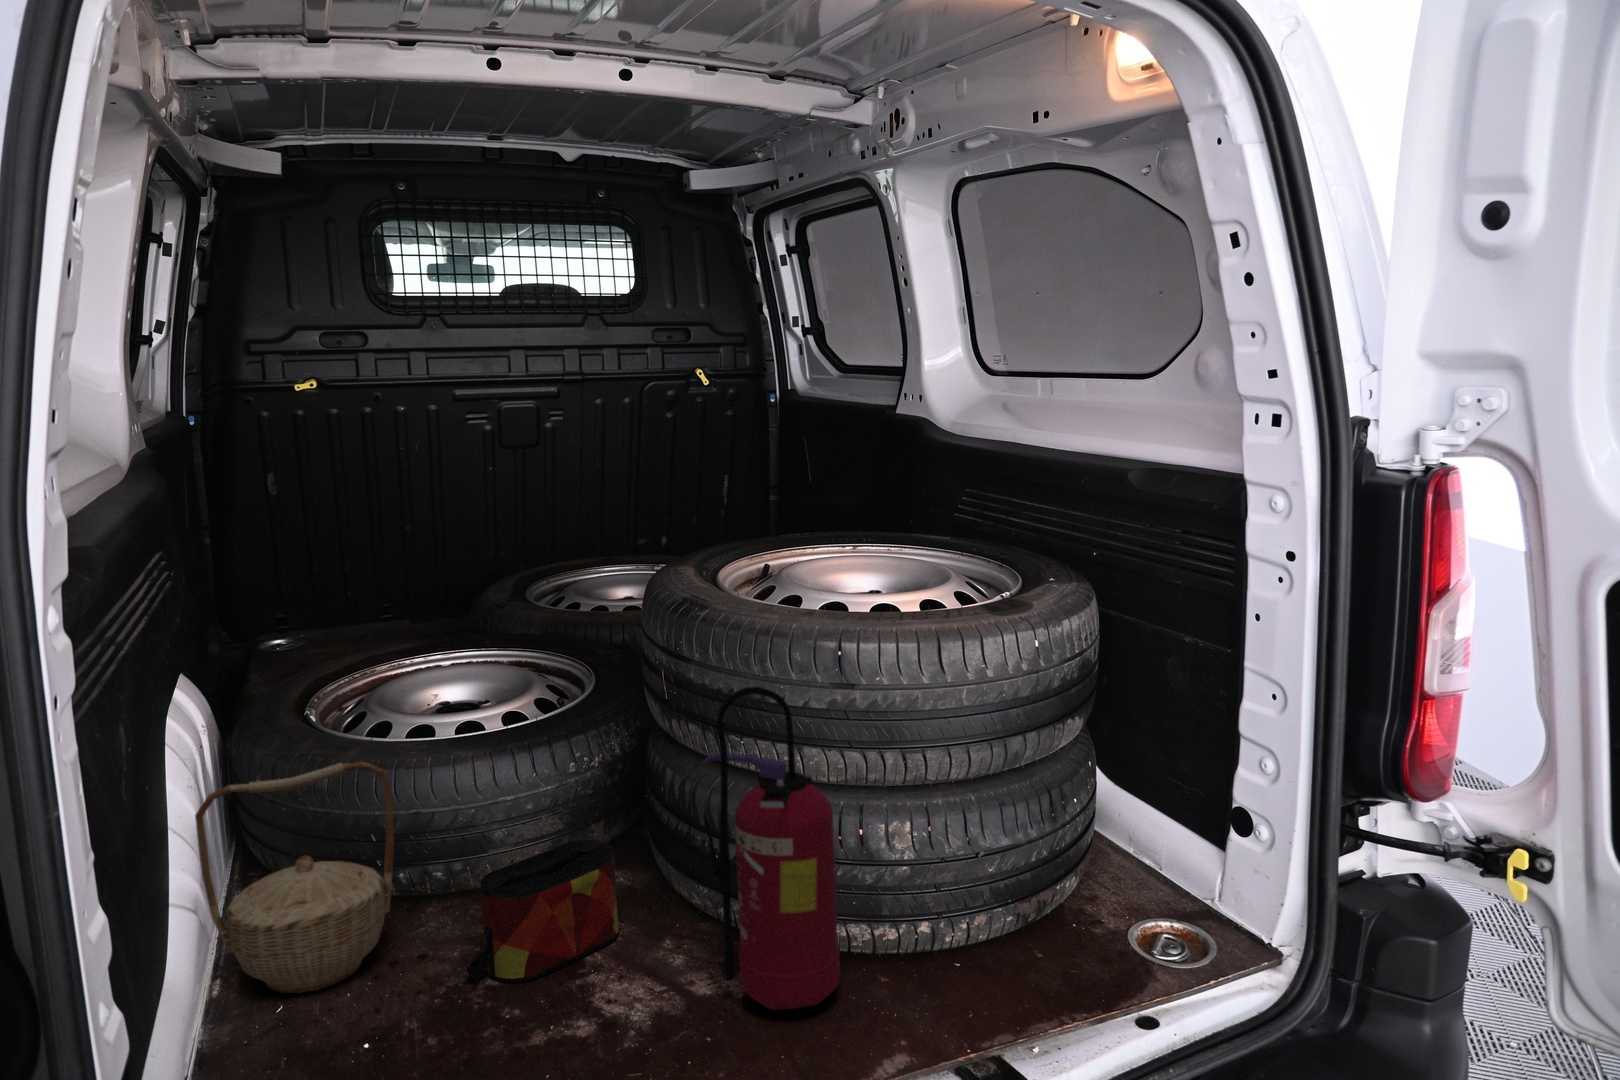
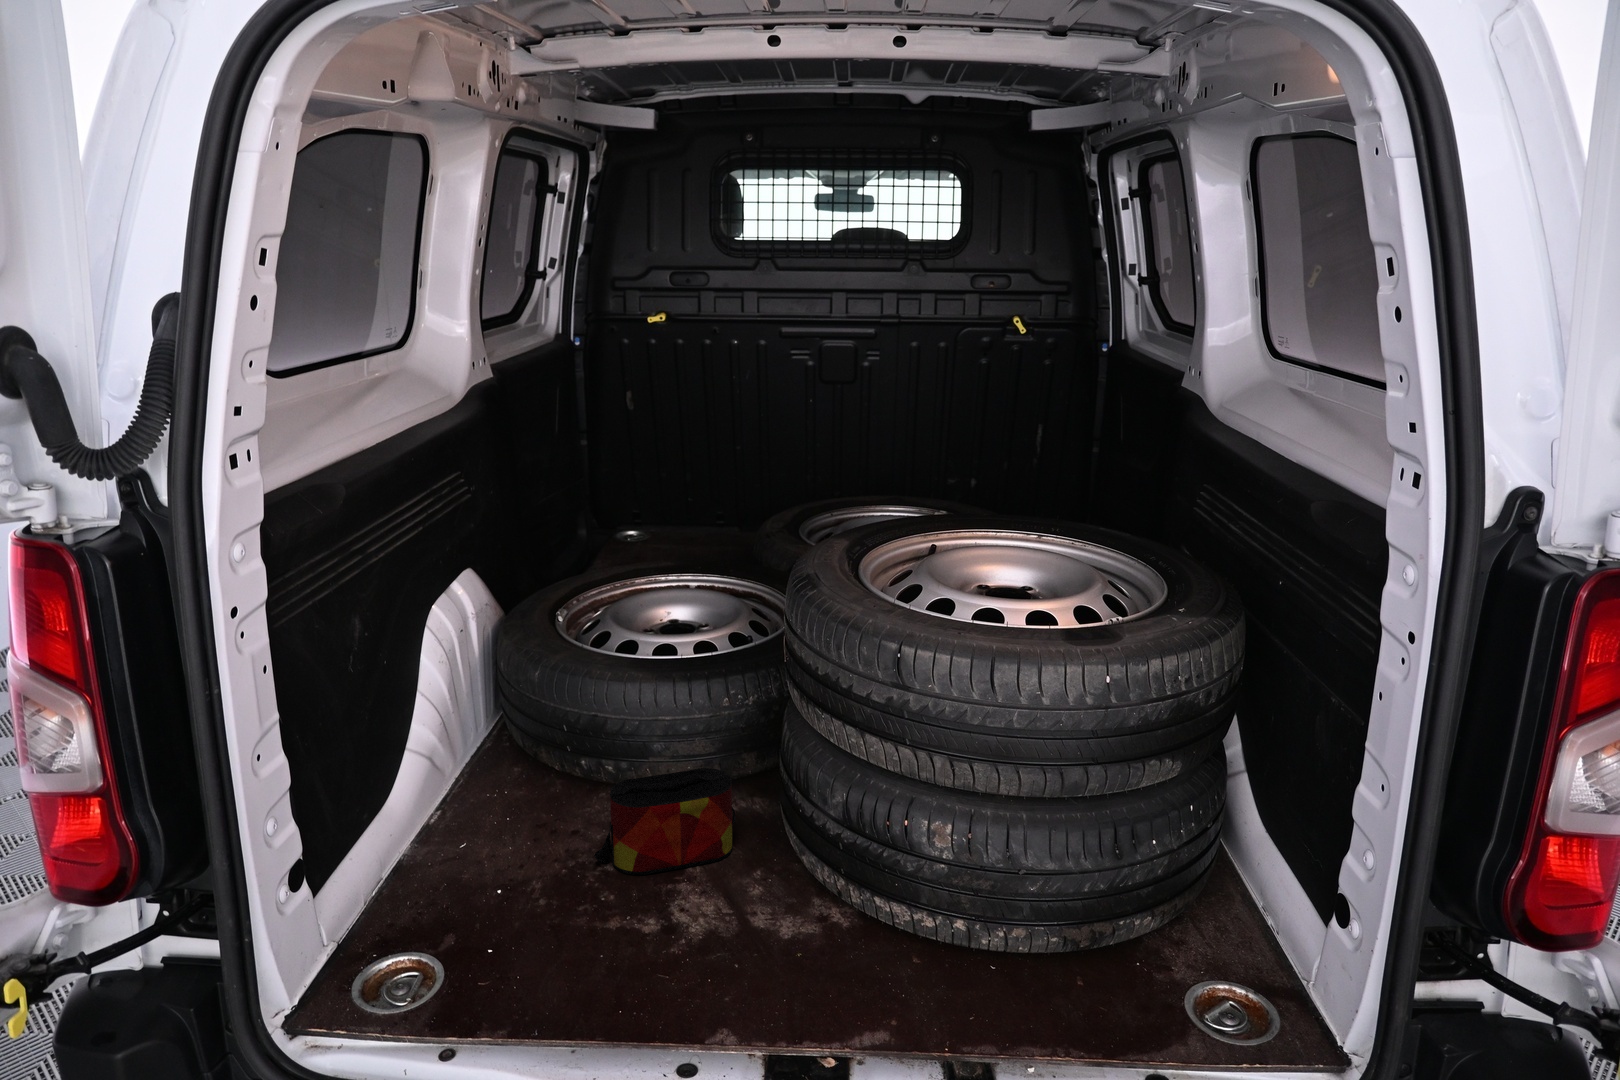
fire extinguisher: present [703,687,840,1010] -> none [753,674,864,964]
basket: present [195,762,394,993] -> none [426,668,569,839]

